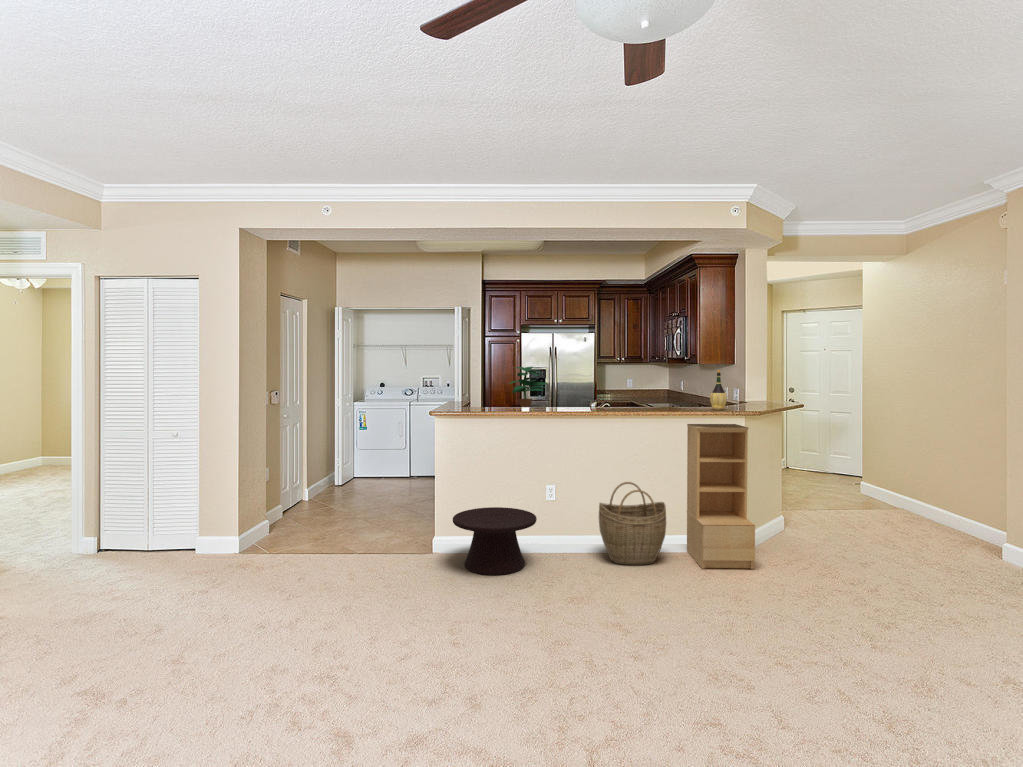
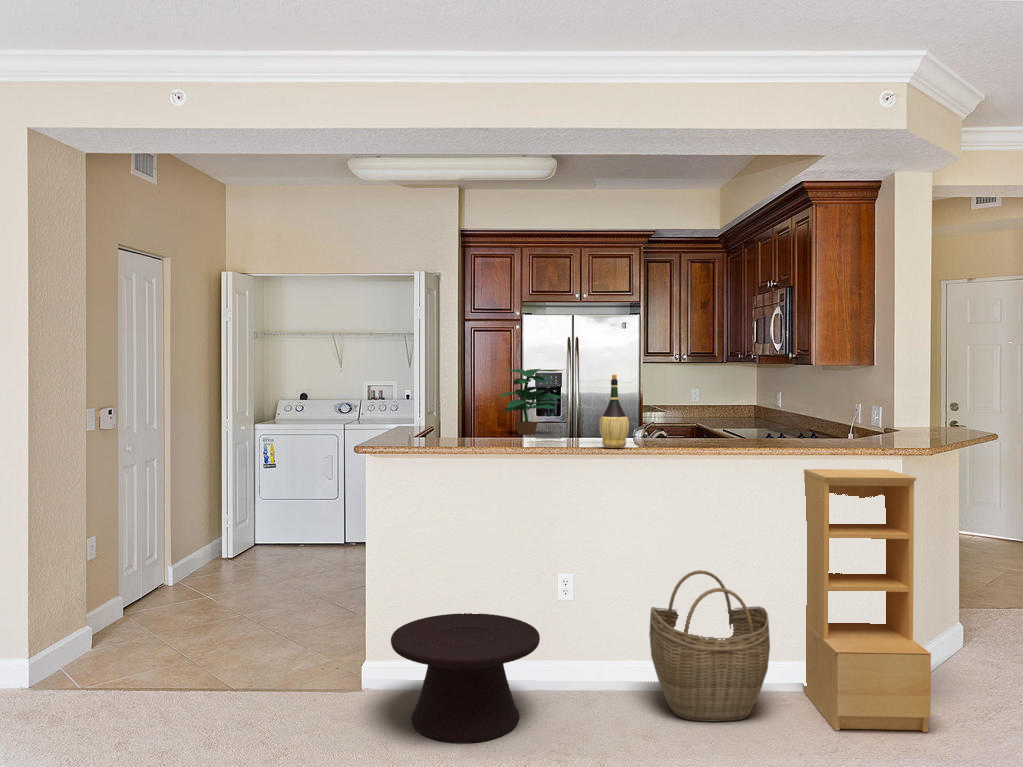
wine bottle: present [710,370,727,410] -> present [599,374,629,448]

